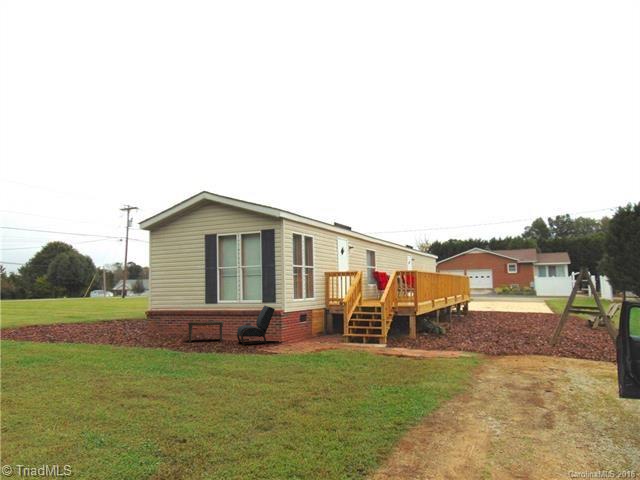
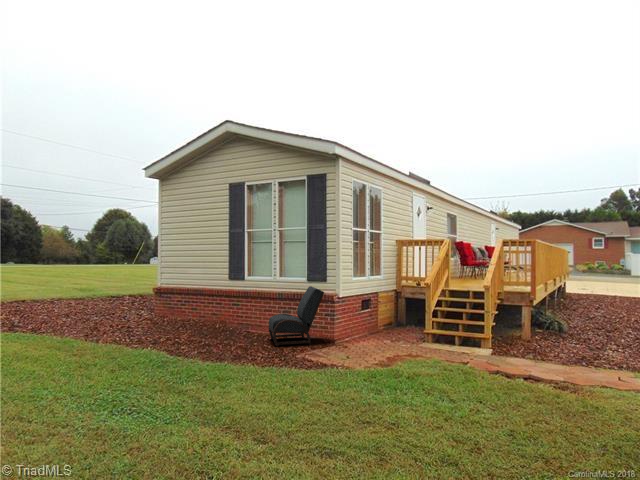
bench: present [188,321,224,342] -> none [200,305,252,336]

